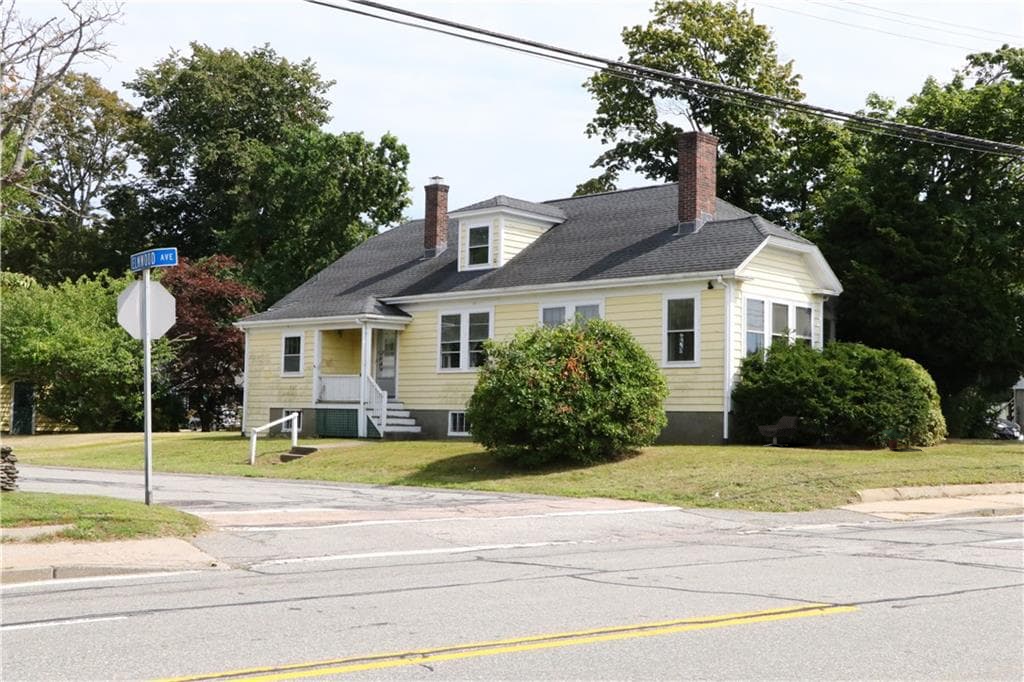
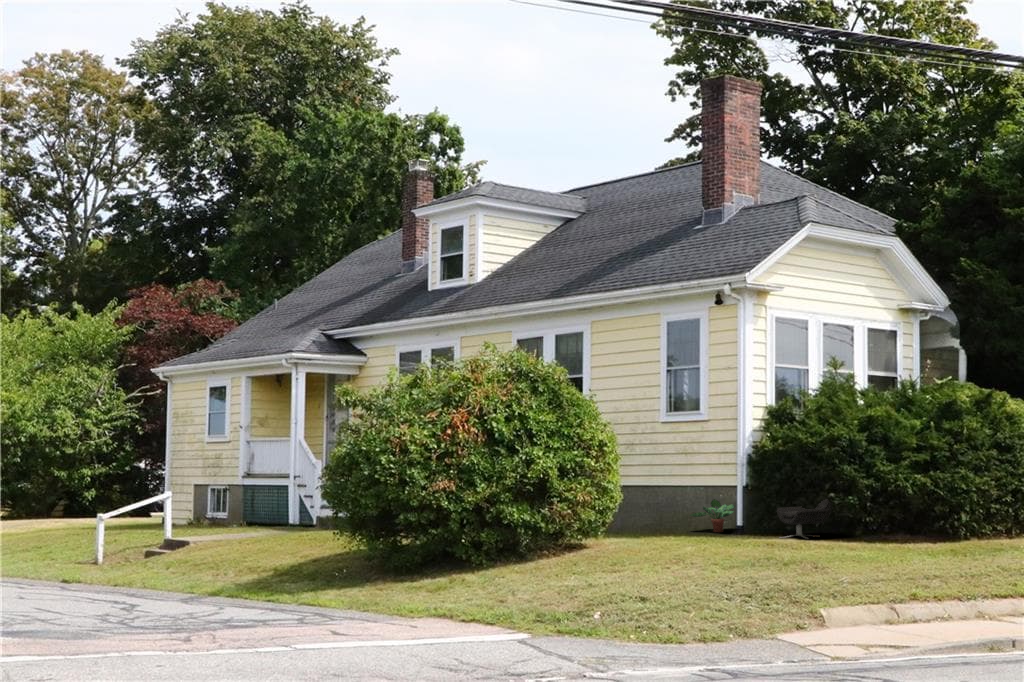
potted plant: present [881,427,904,450] -> present [690,499,735,532]

